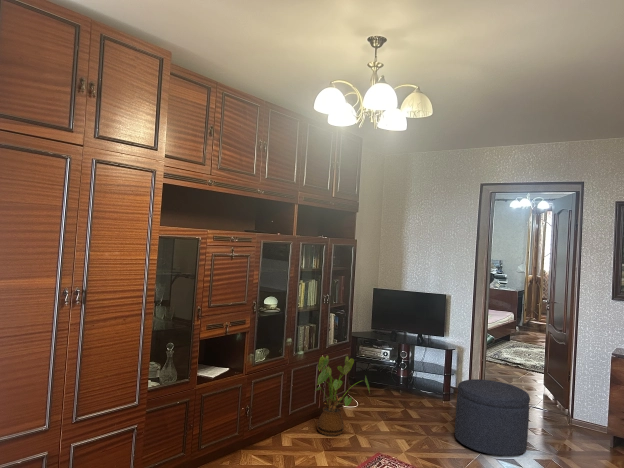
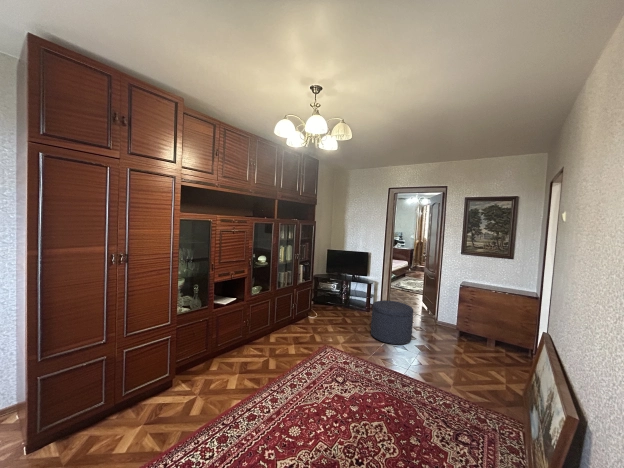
house plant: present [315,356,369,436] -> none [289,289,322,335]

